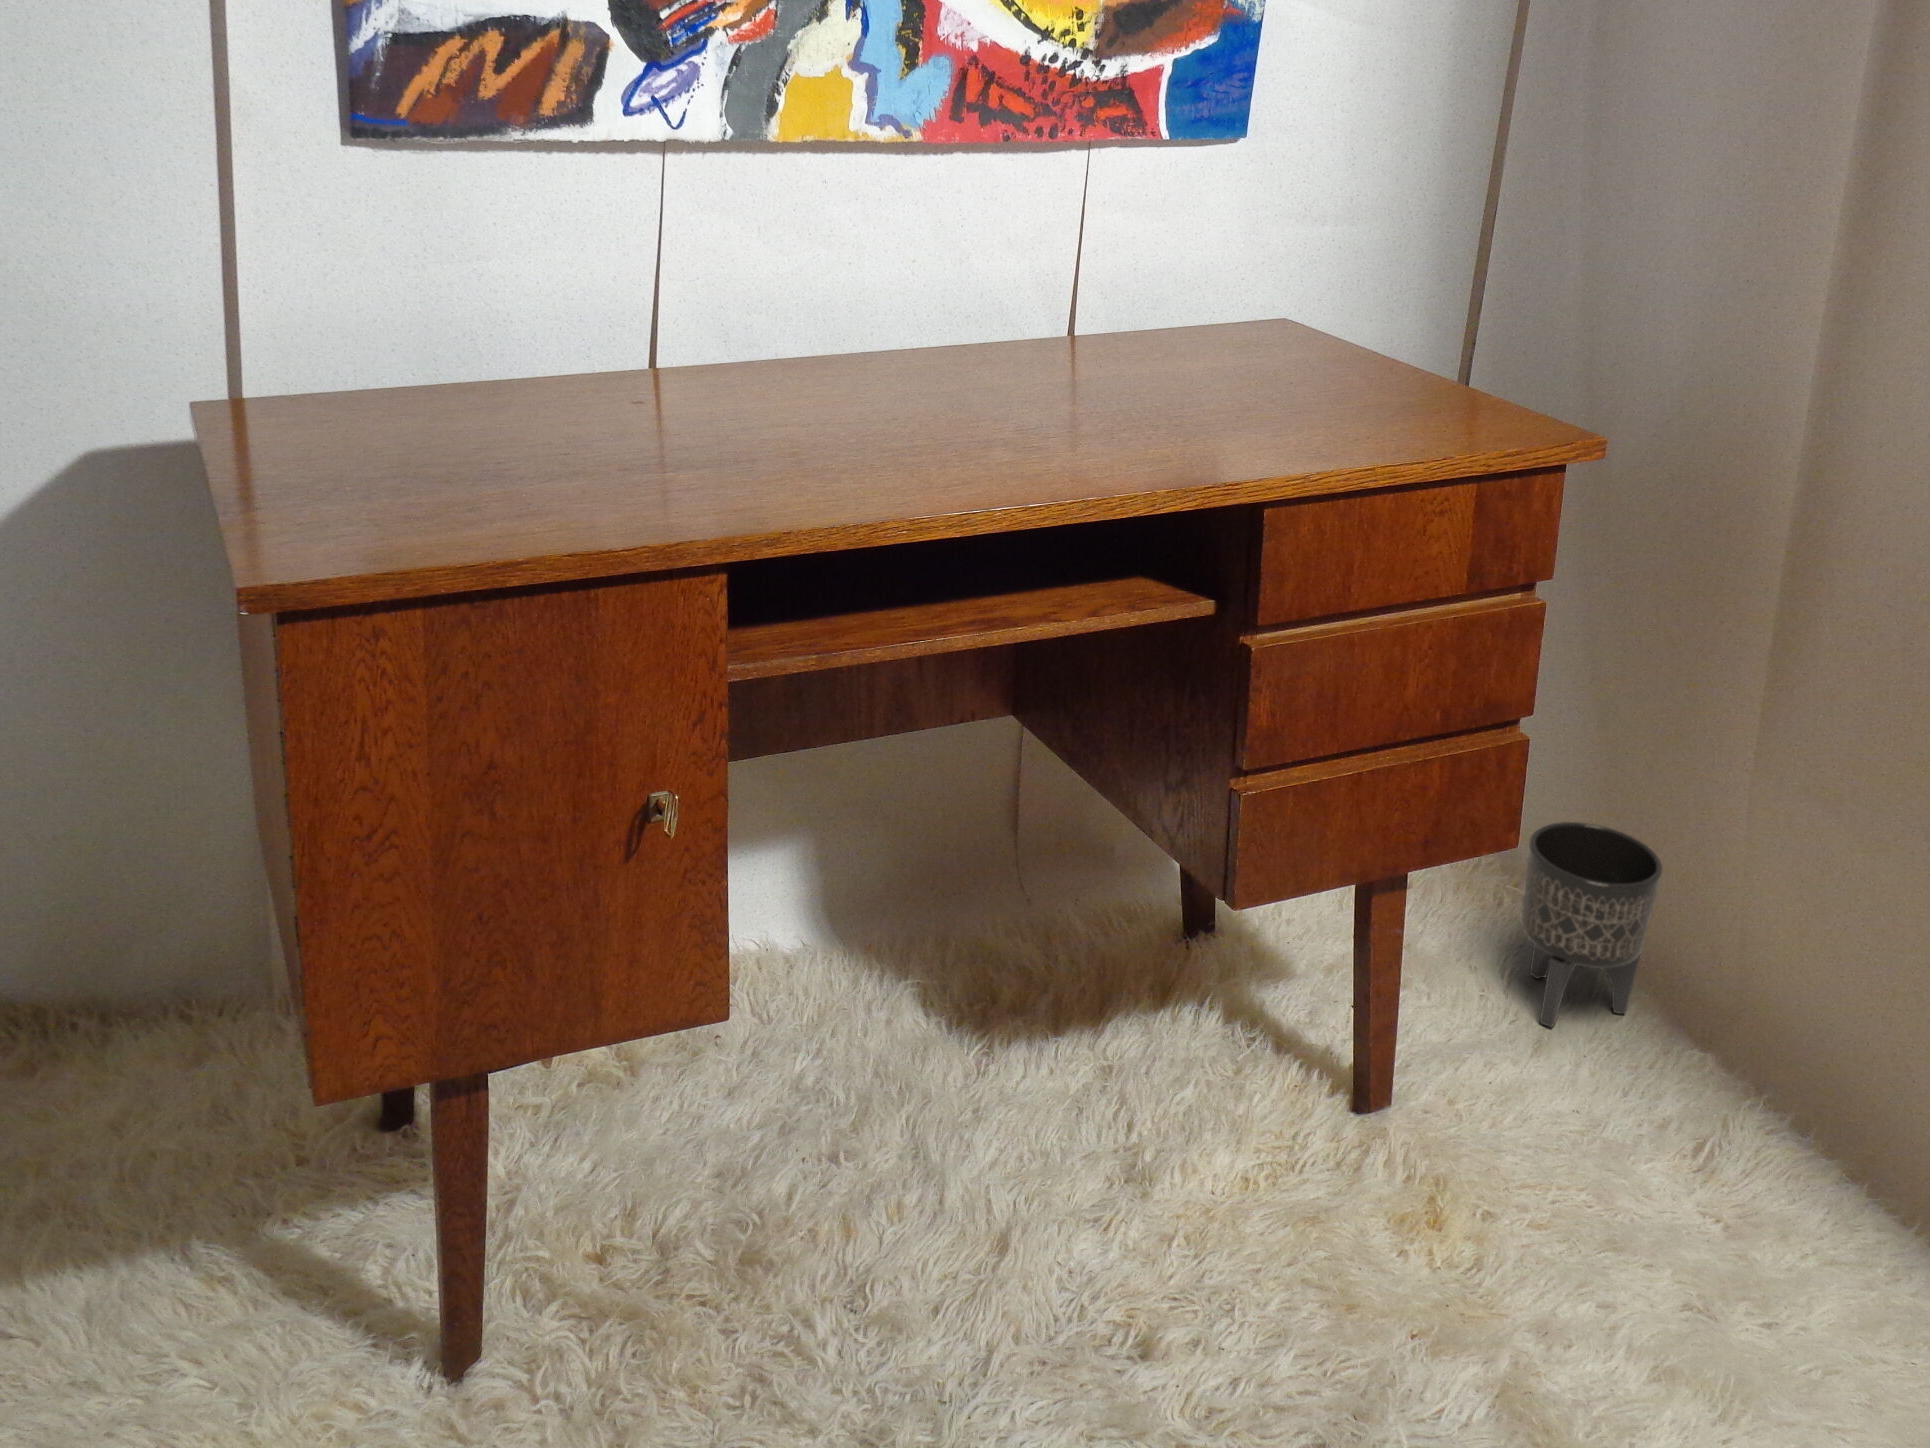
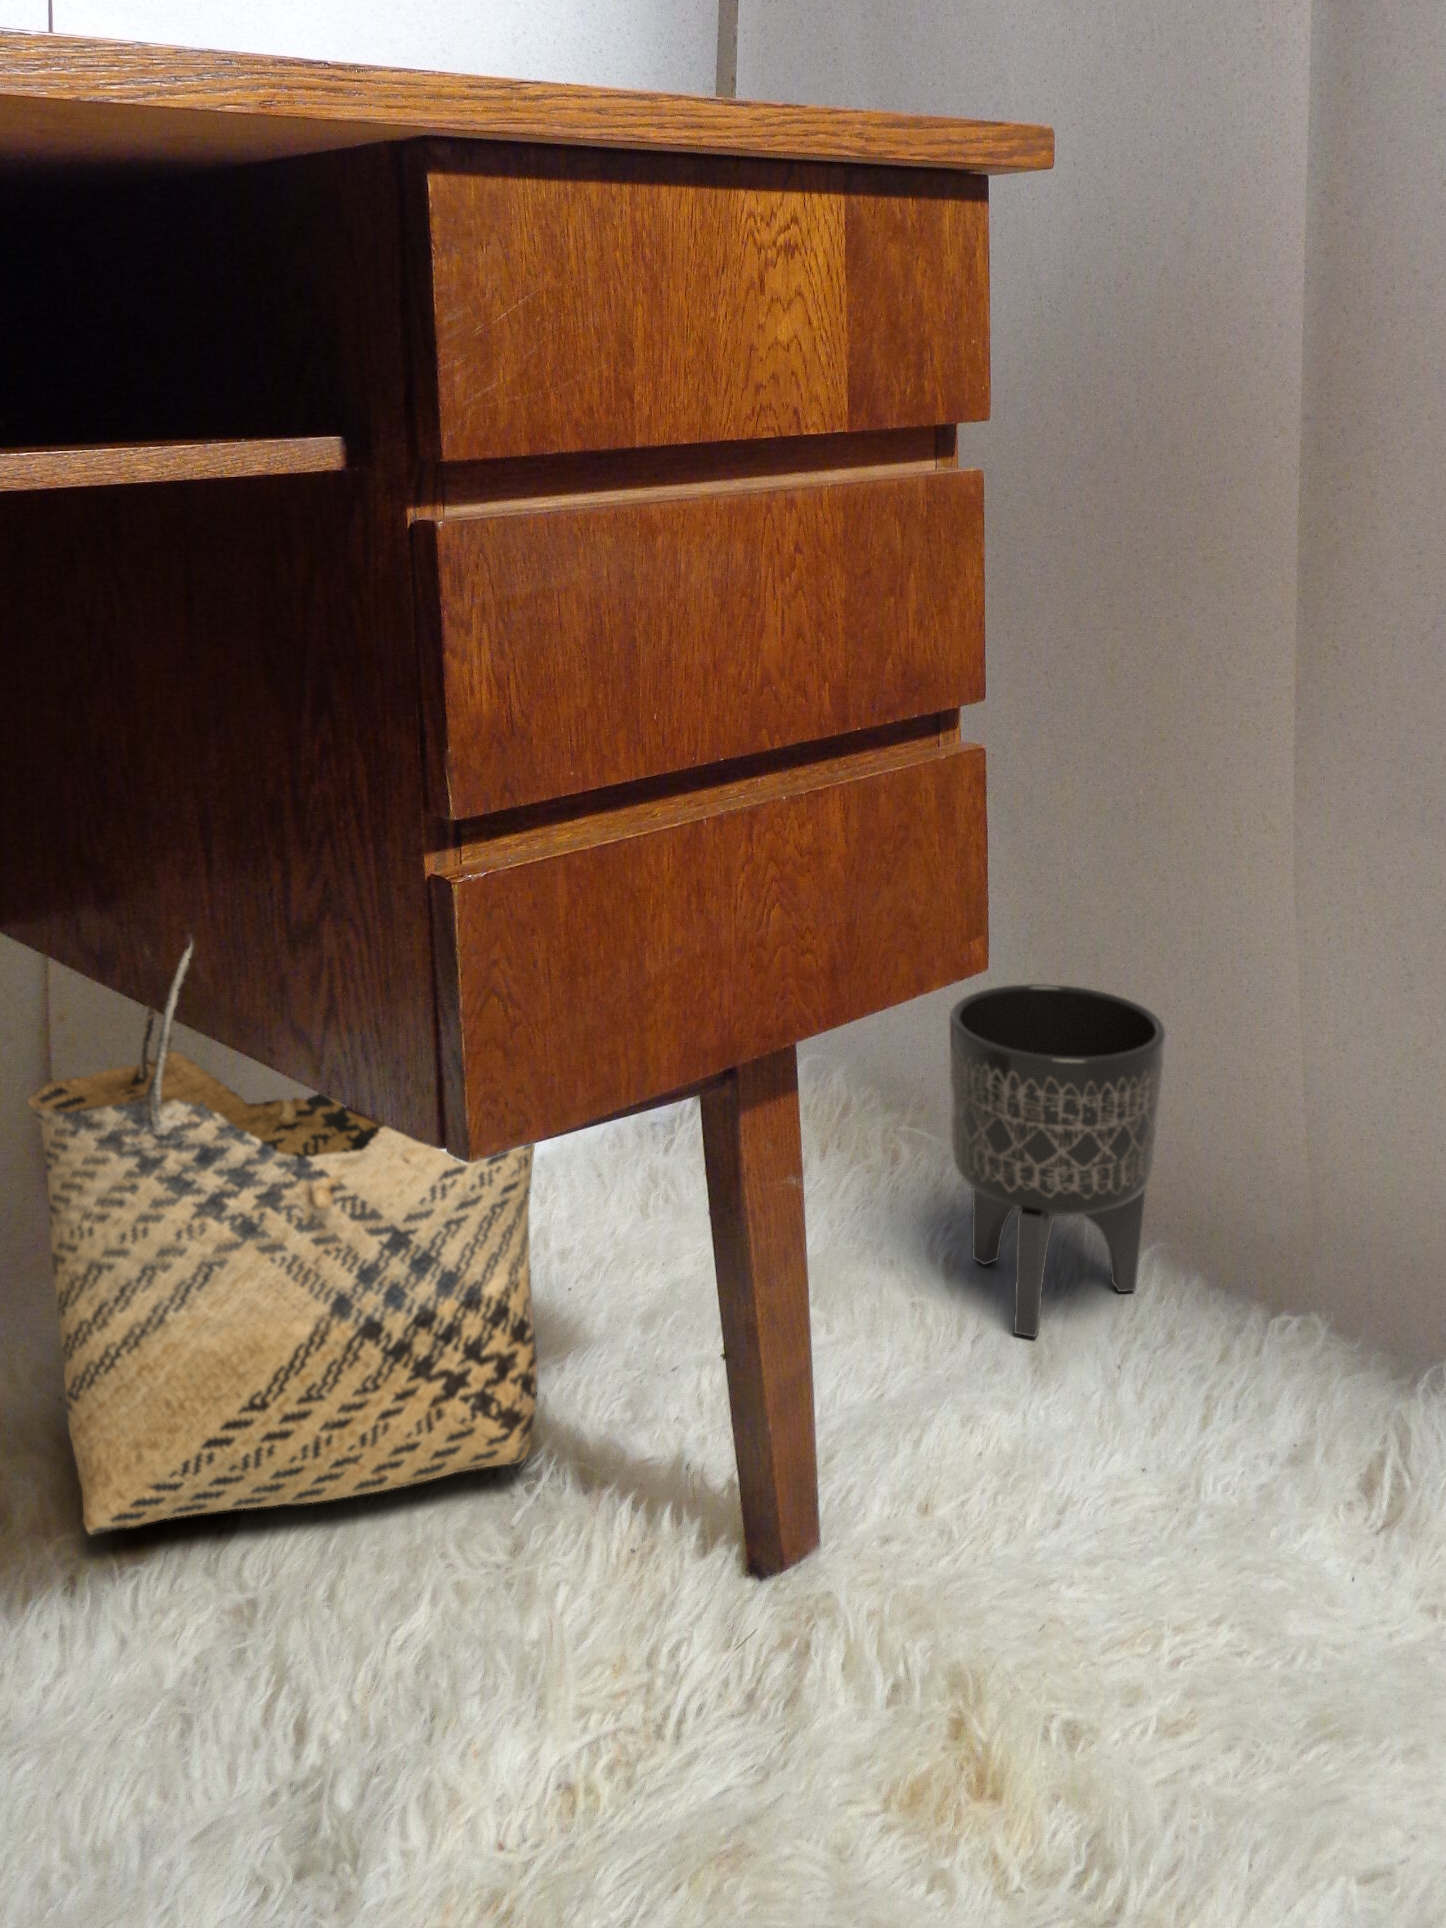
woven basket: none [1026,667,1283,1030] -> present [28,944,538,1535]

